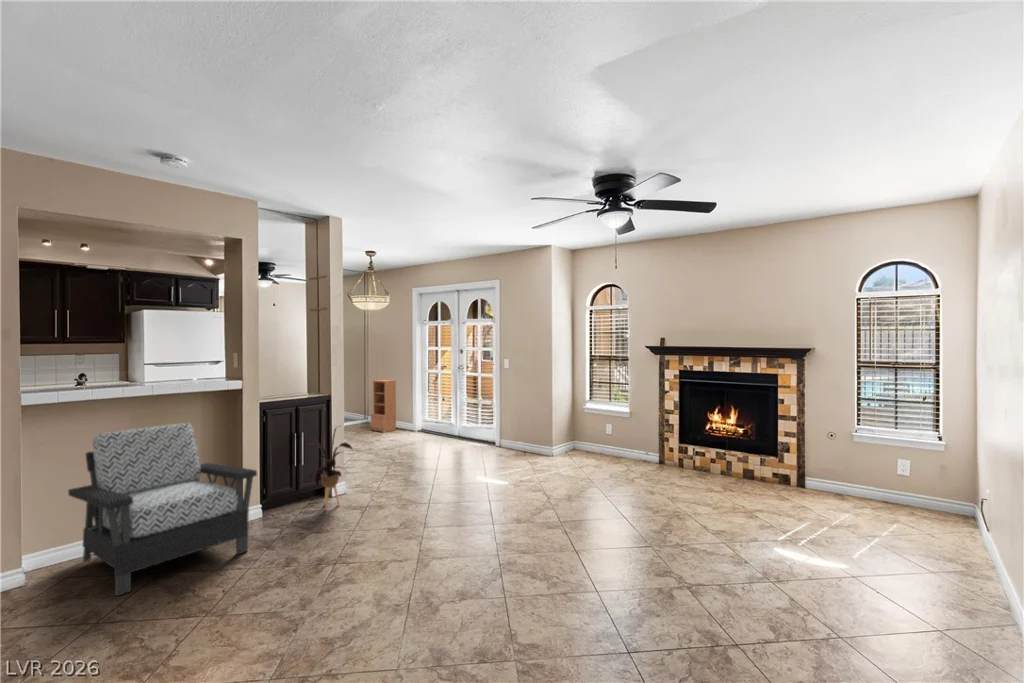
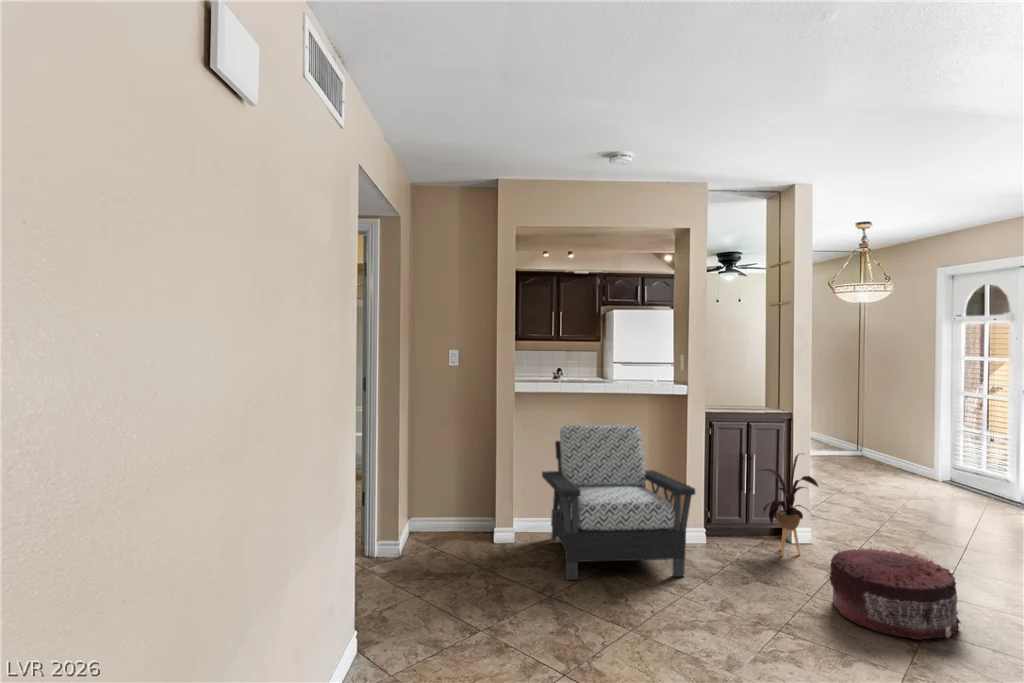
bookcase: present [371,380,396,432] -> none [866,399,907,472]
pouf: none [366,482,445,542] -> present [830,548,961,640]

